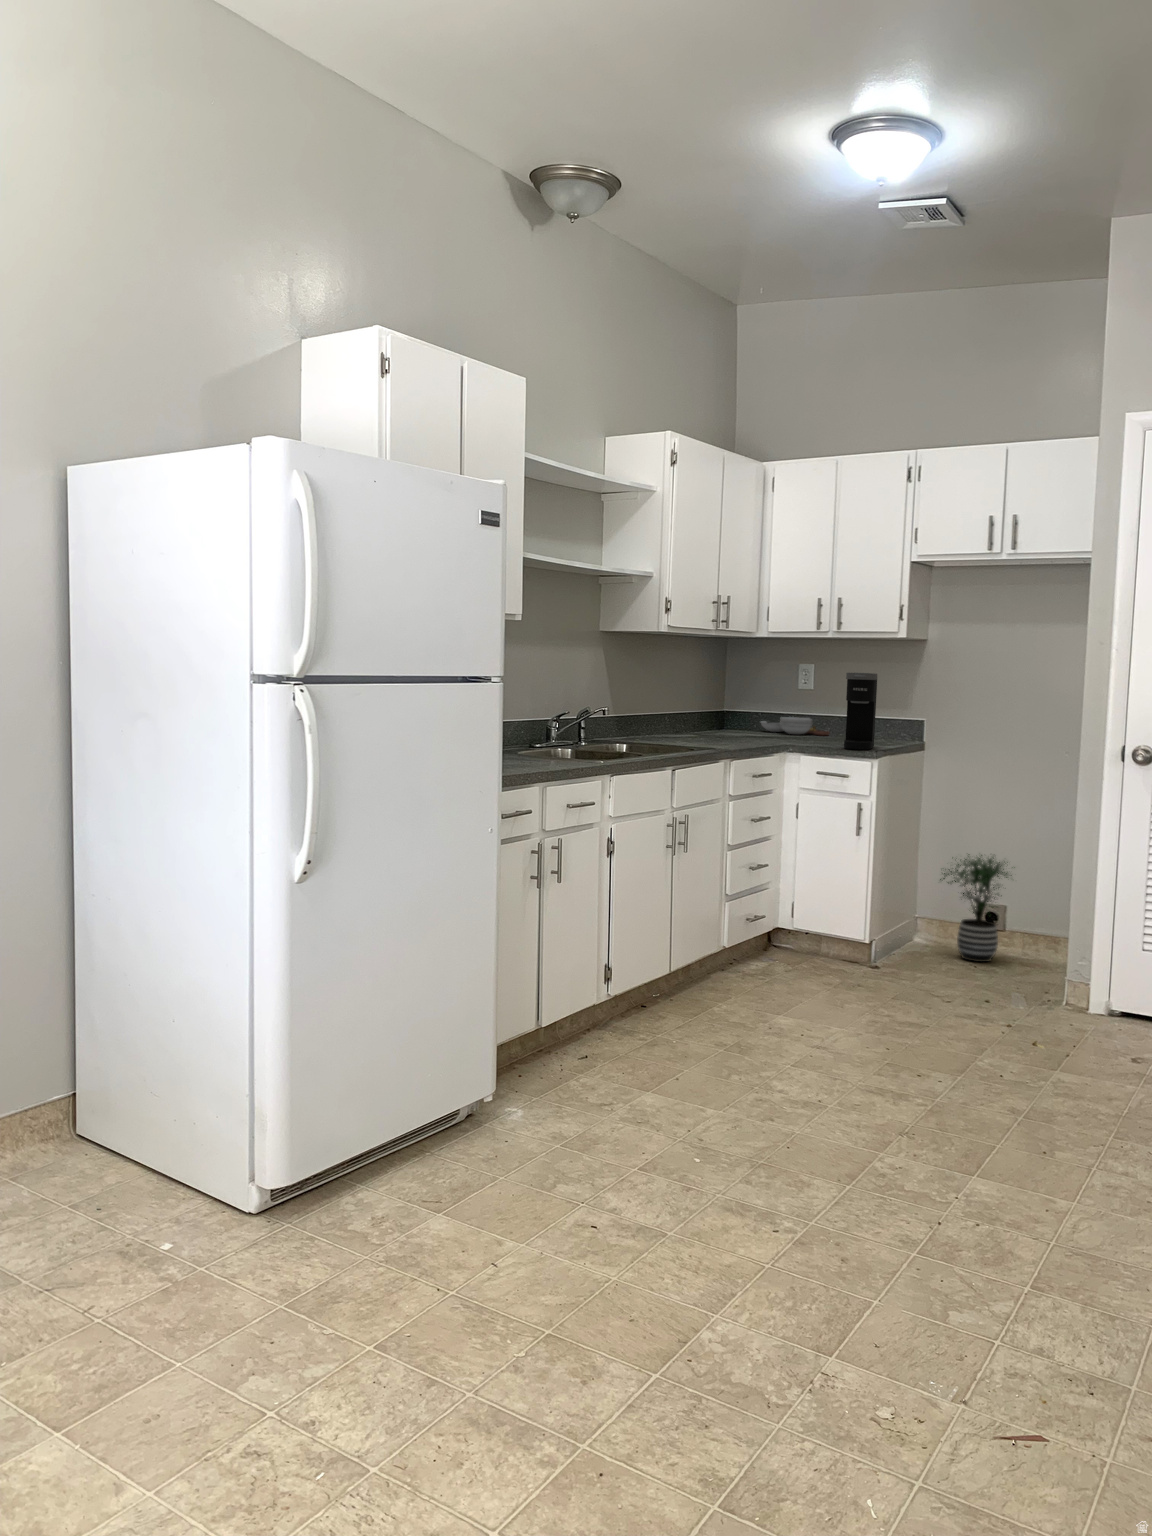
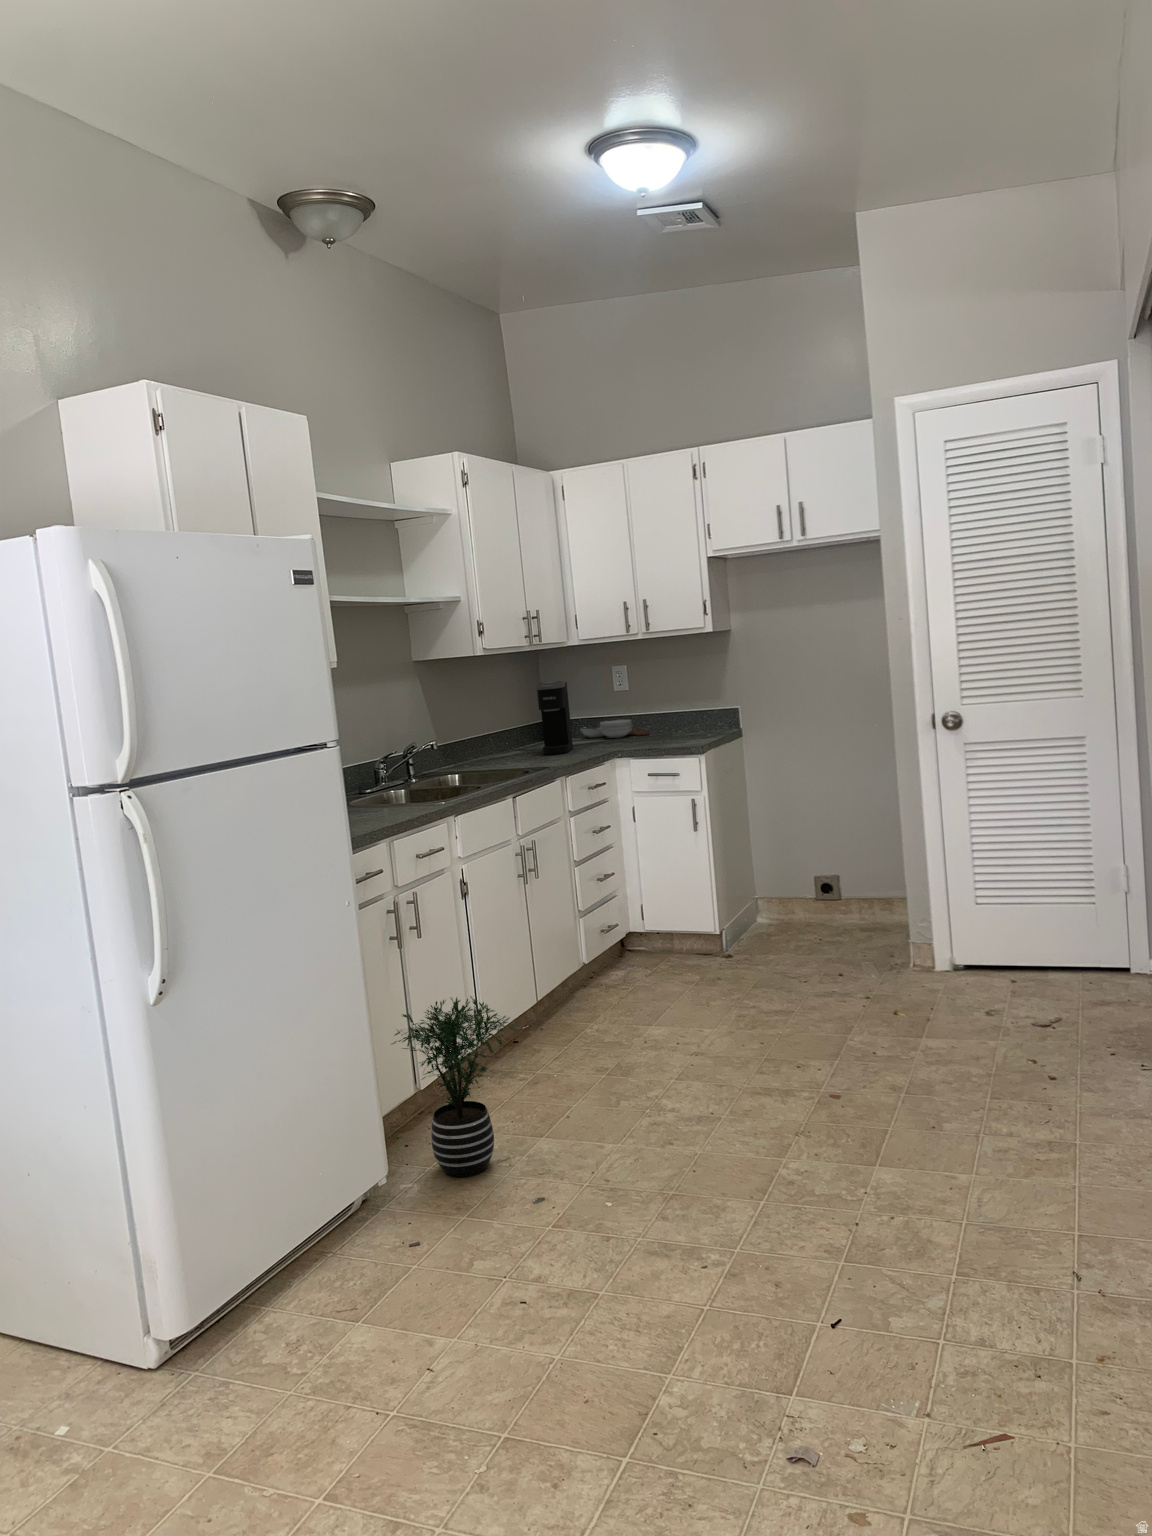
coffee maker: present [844,673,877,750] -> present [535,681,573,755]
potted plant: present [940,854,1015,962] -> present [392,996,517,1177]

